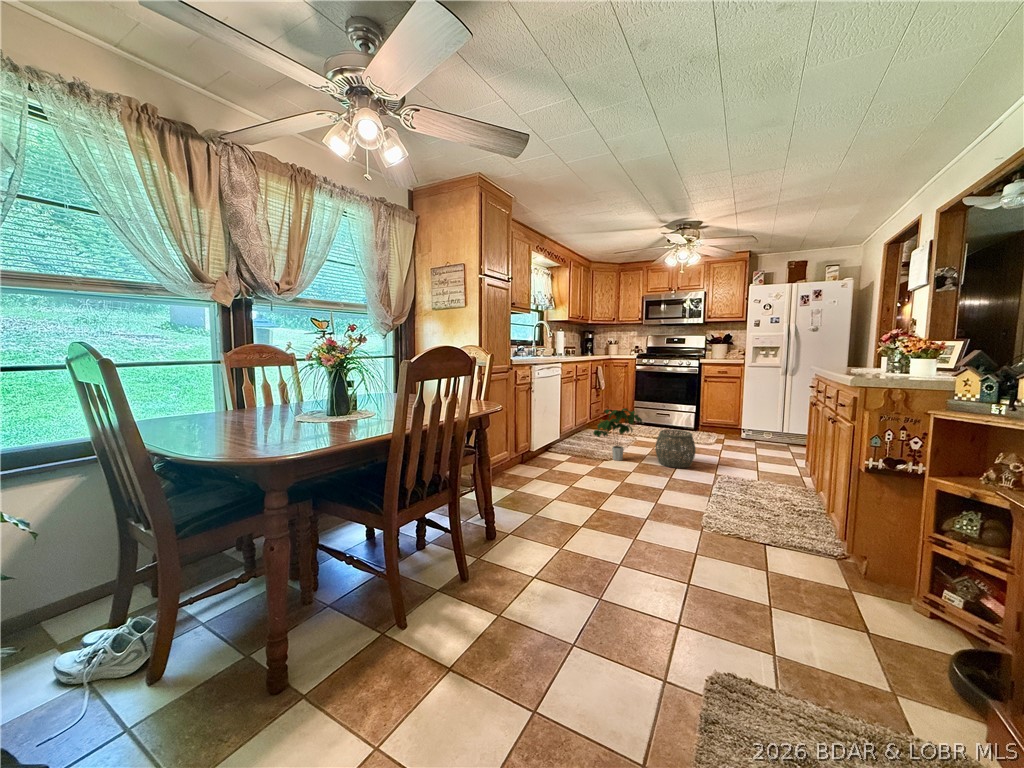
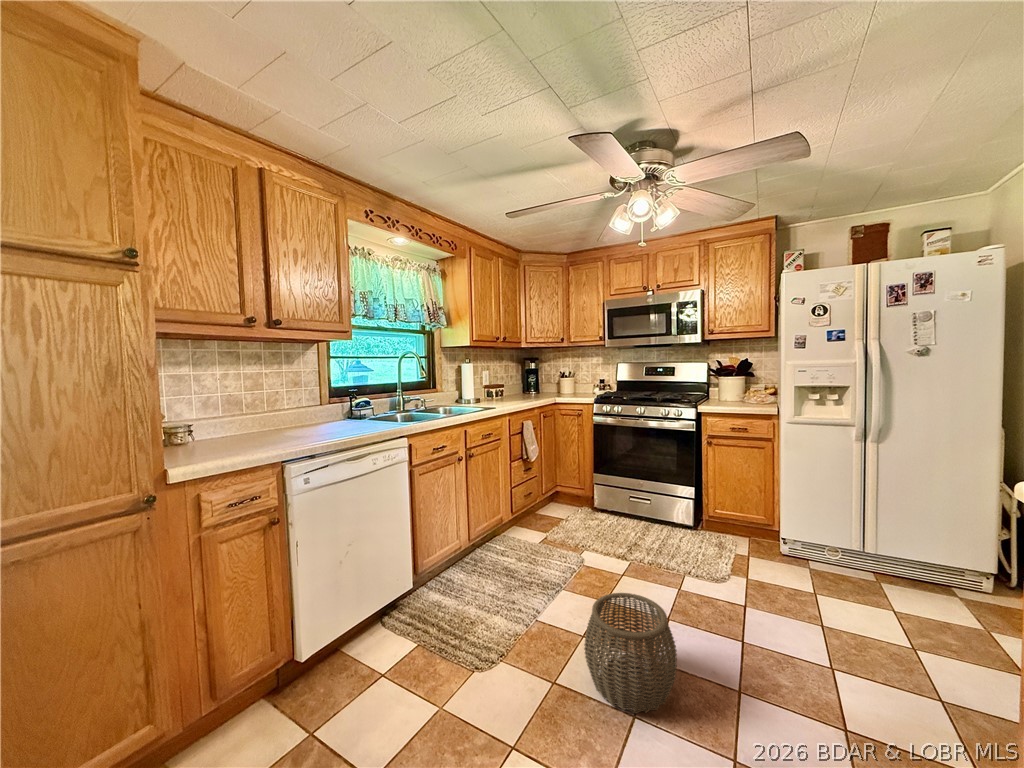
potted plant: present [593,408,642,461] -> none [452,544,558,667]

